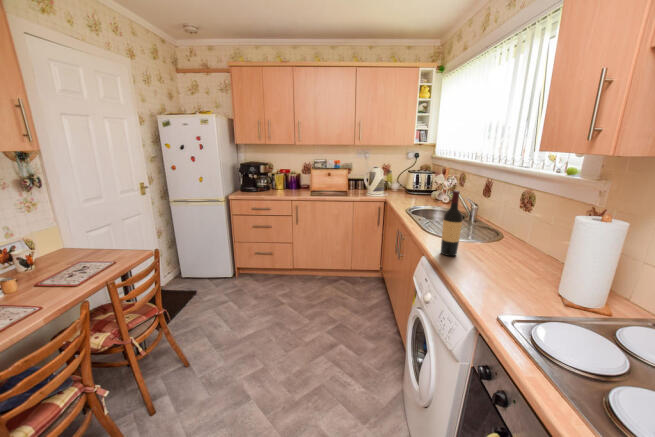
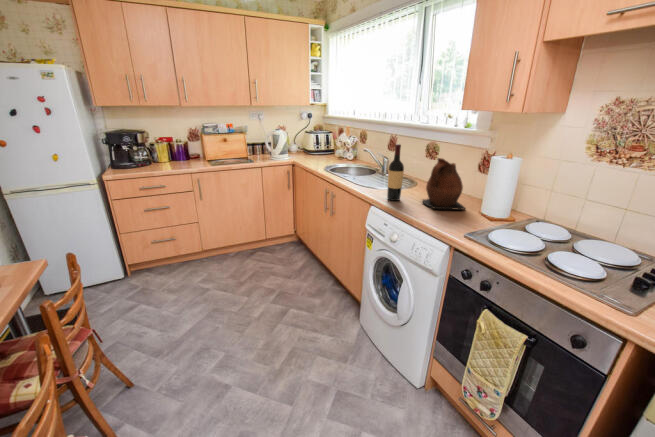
ceramic pitcher: none [480,211,540,286] -> present [423,158,465,210]

